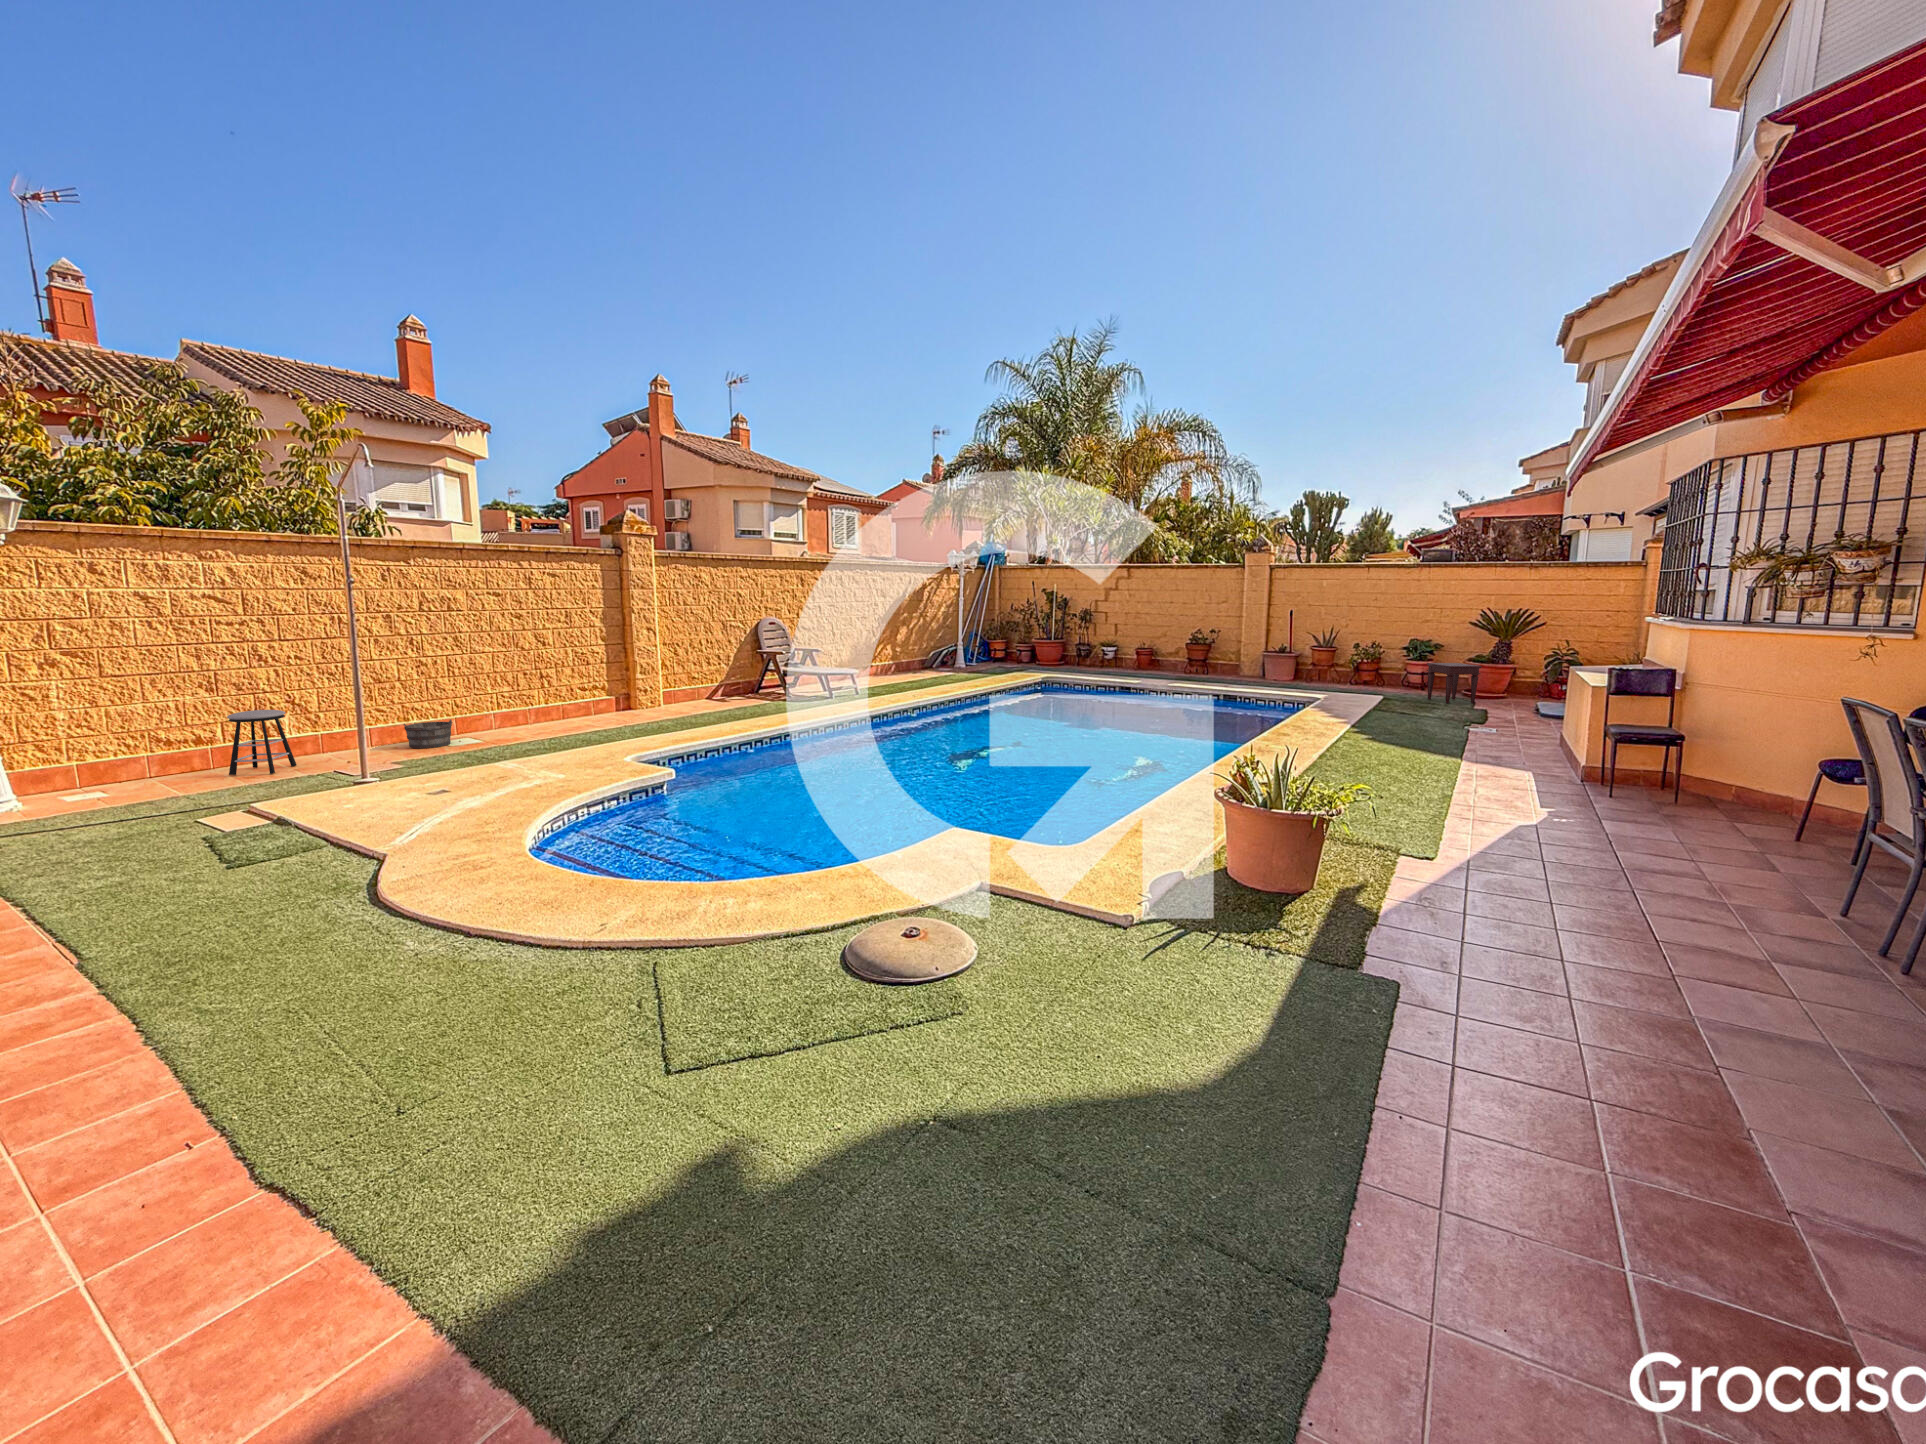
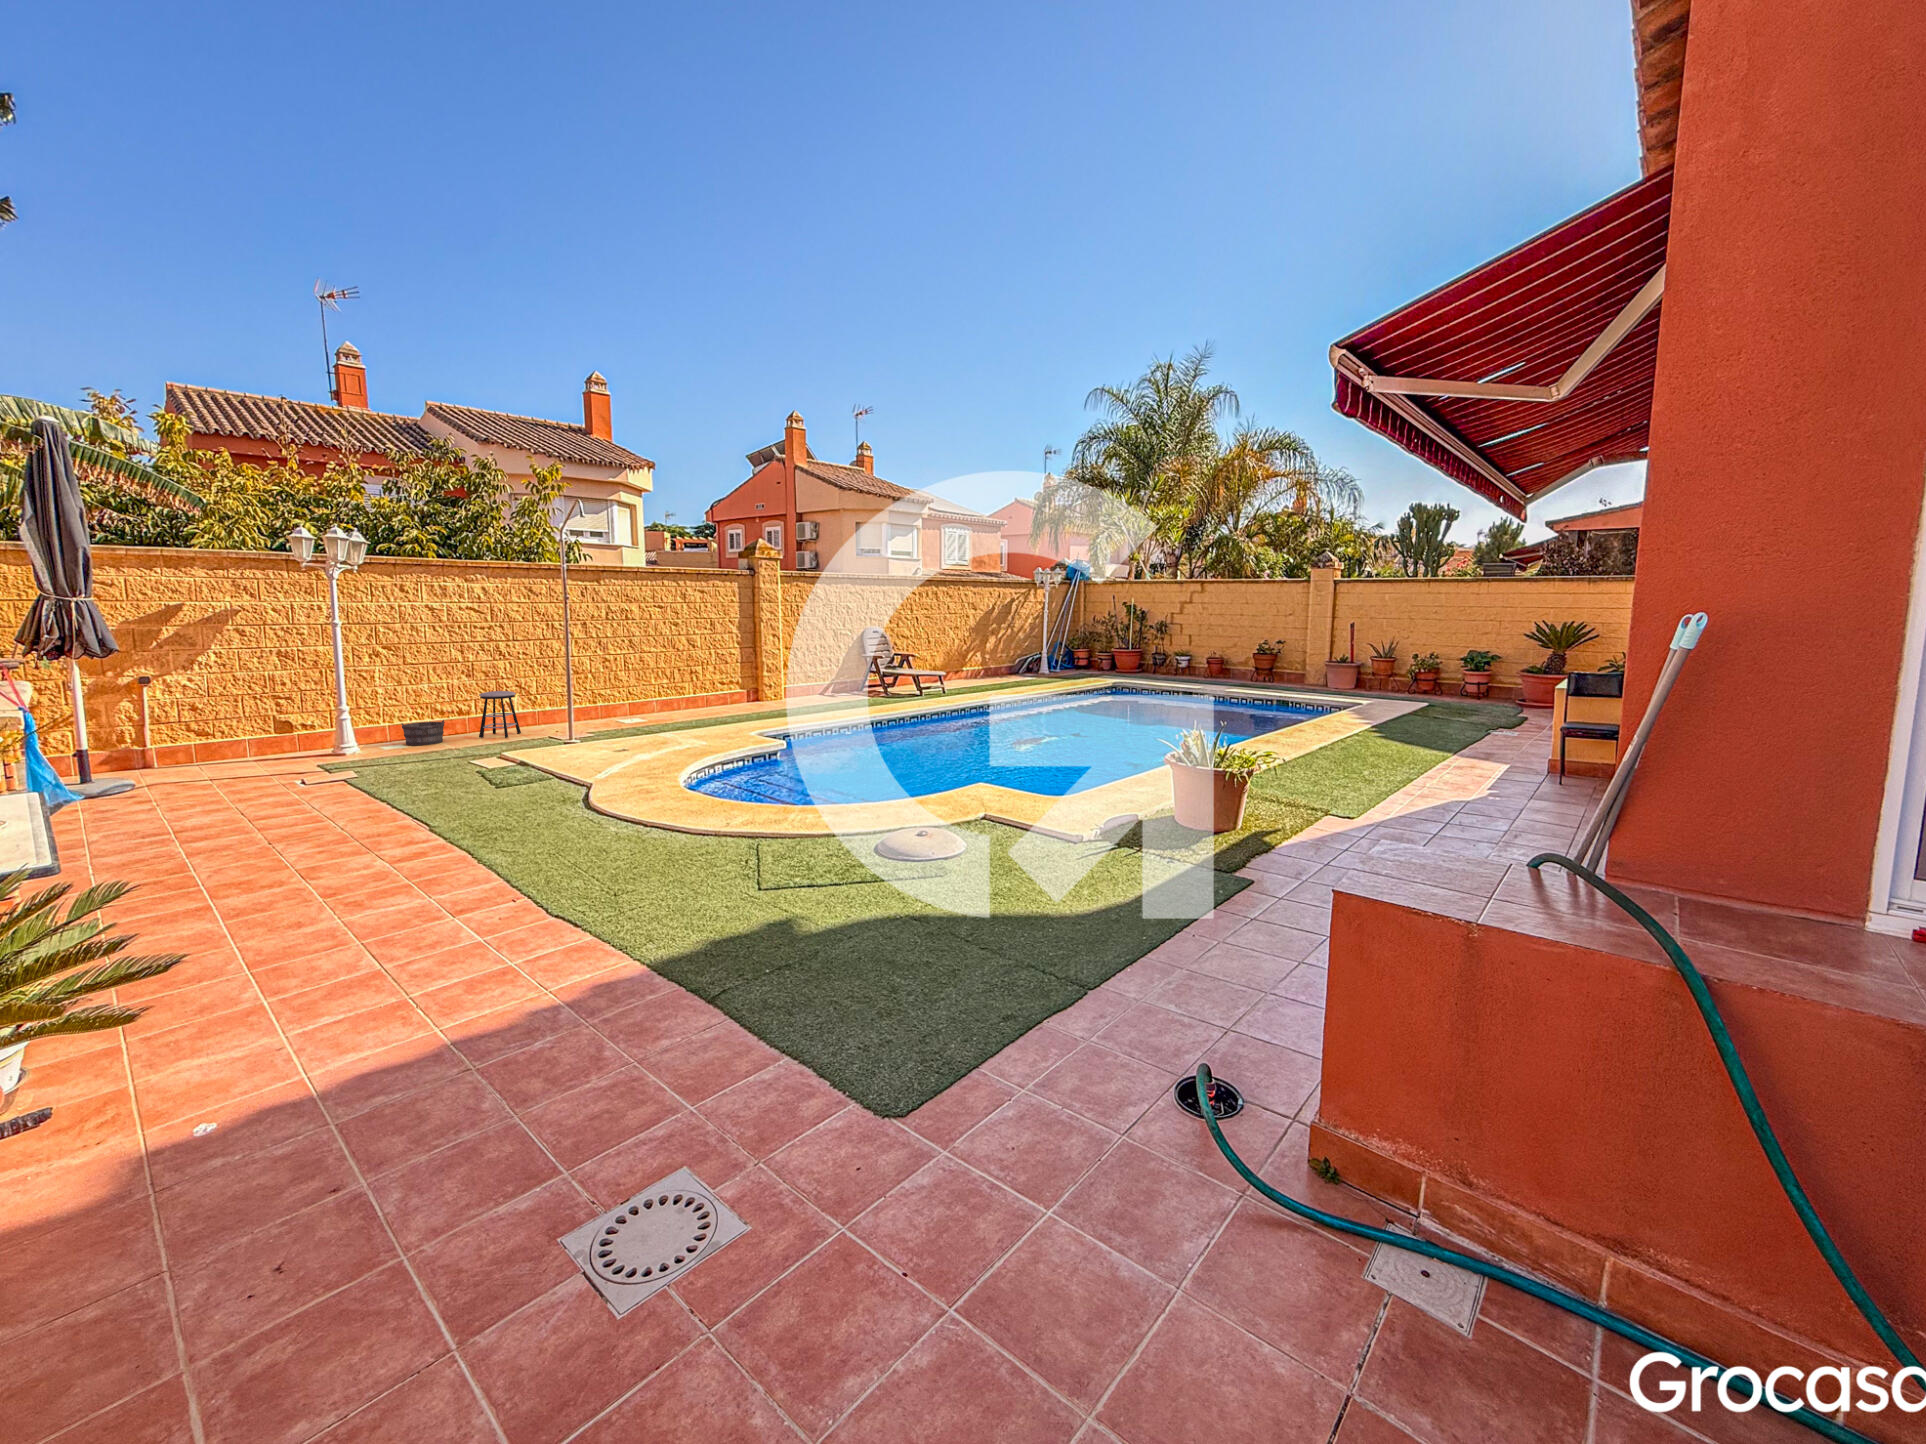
side table: present [1427,663,1482,703] -> none [1490,674,1546,714]
bucket: present [404,719,453,749] -> present [402,720,445,746]

